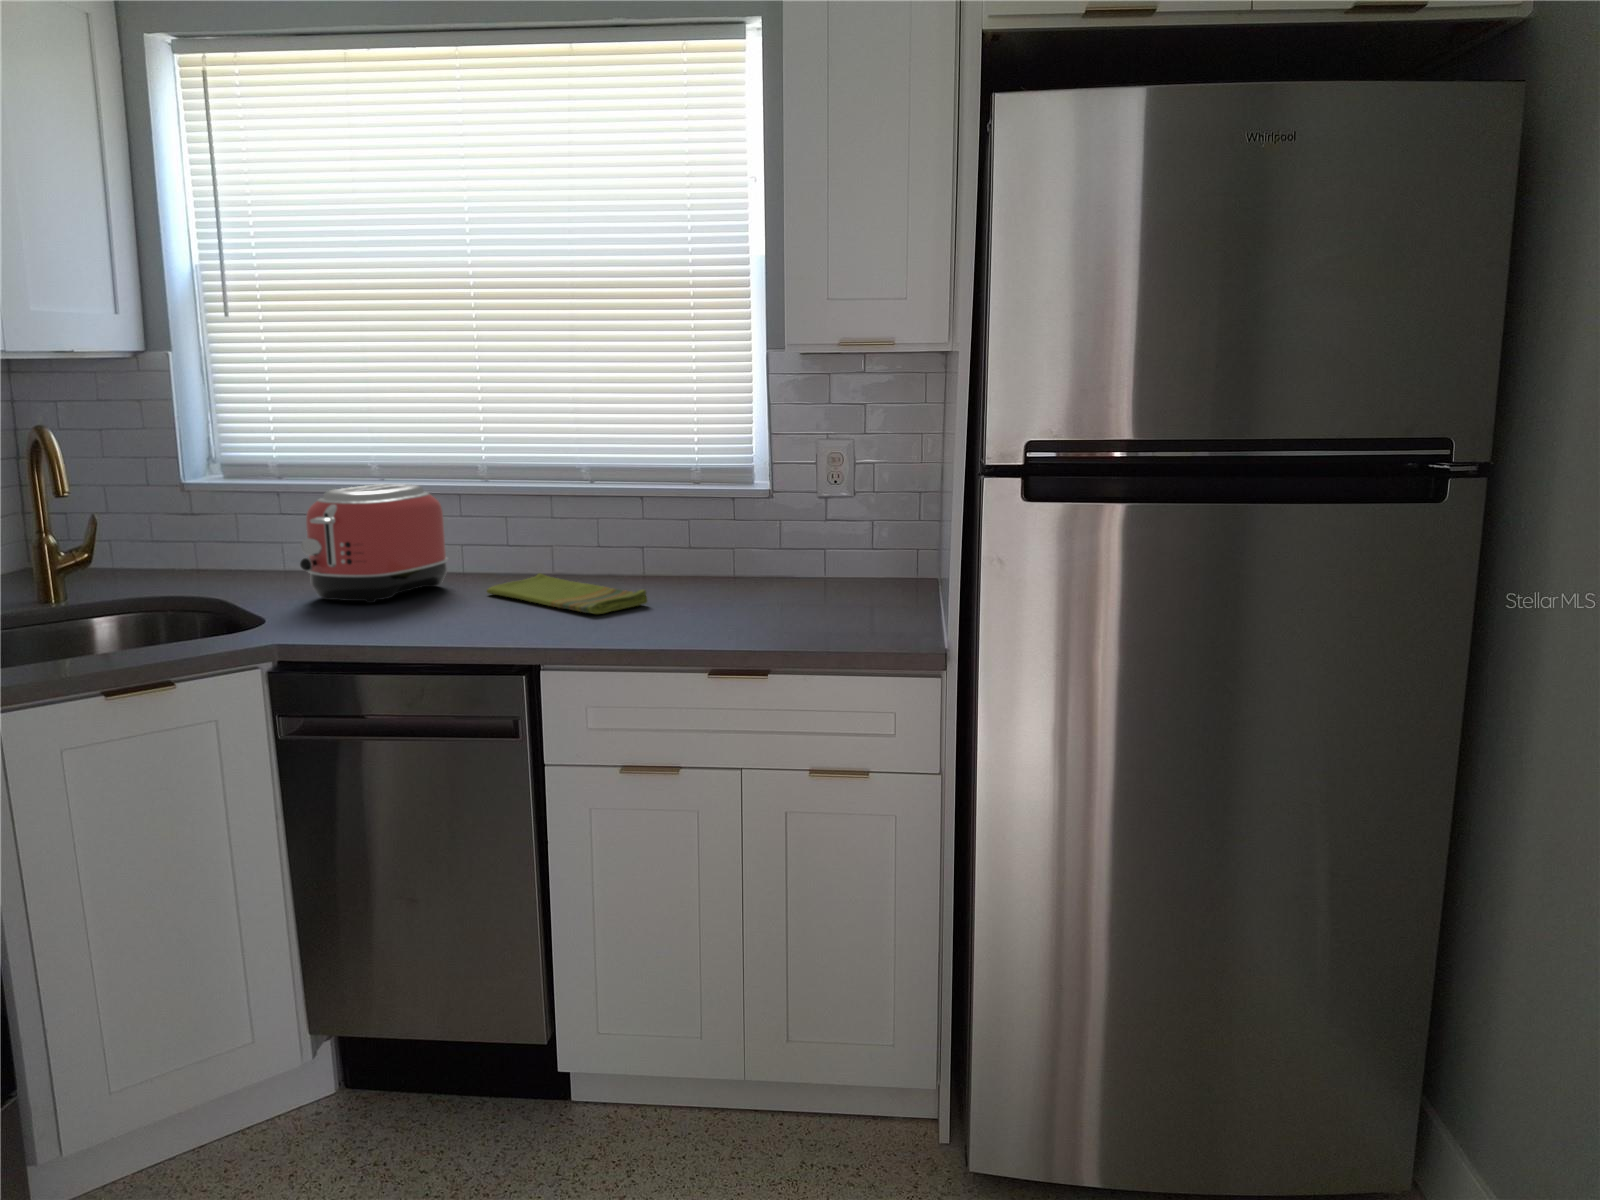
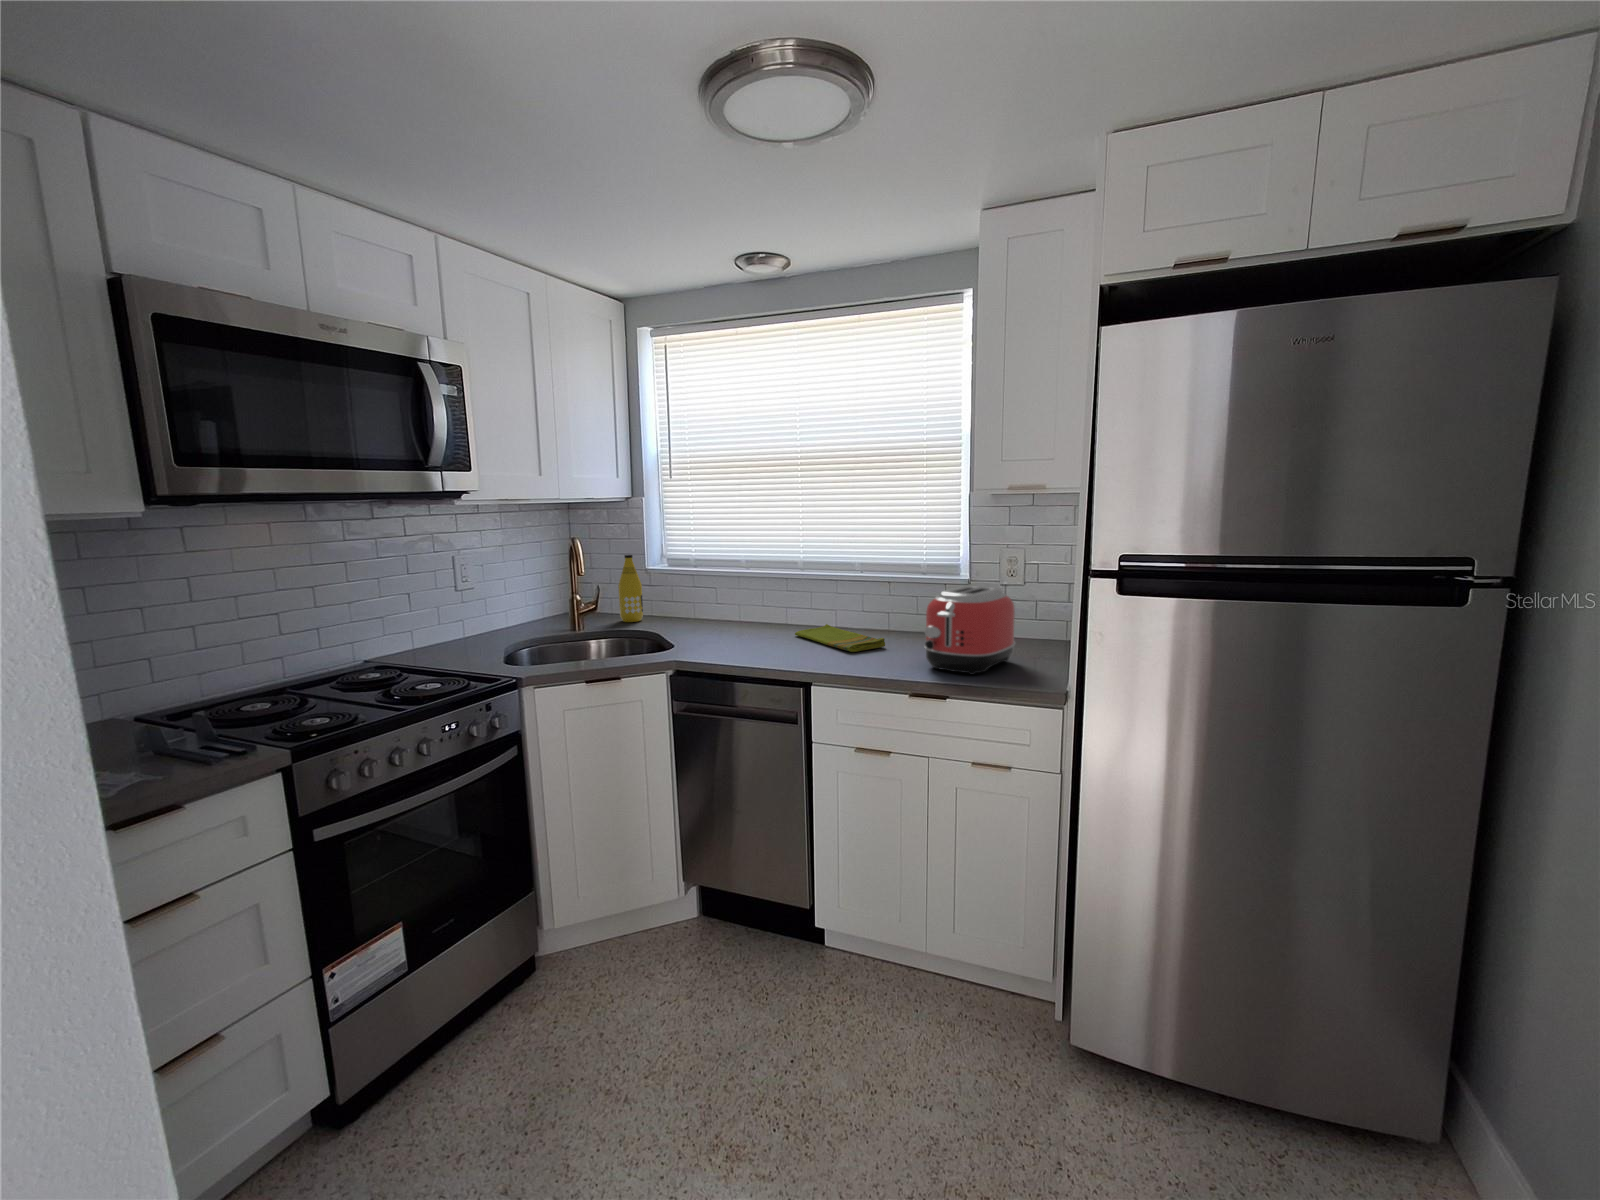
bottle: none [129,459,184,585] -> present [618,555,643,622]
toaster: present [300,484,448,603] -> present [924,586,1015,675]

